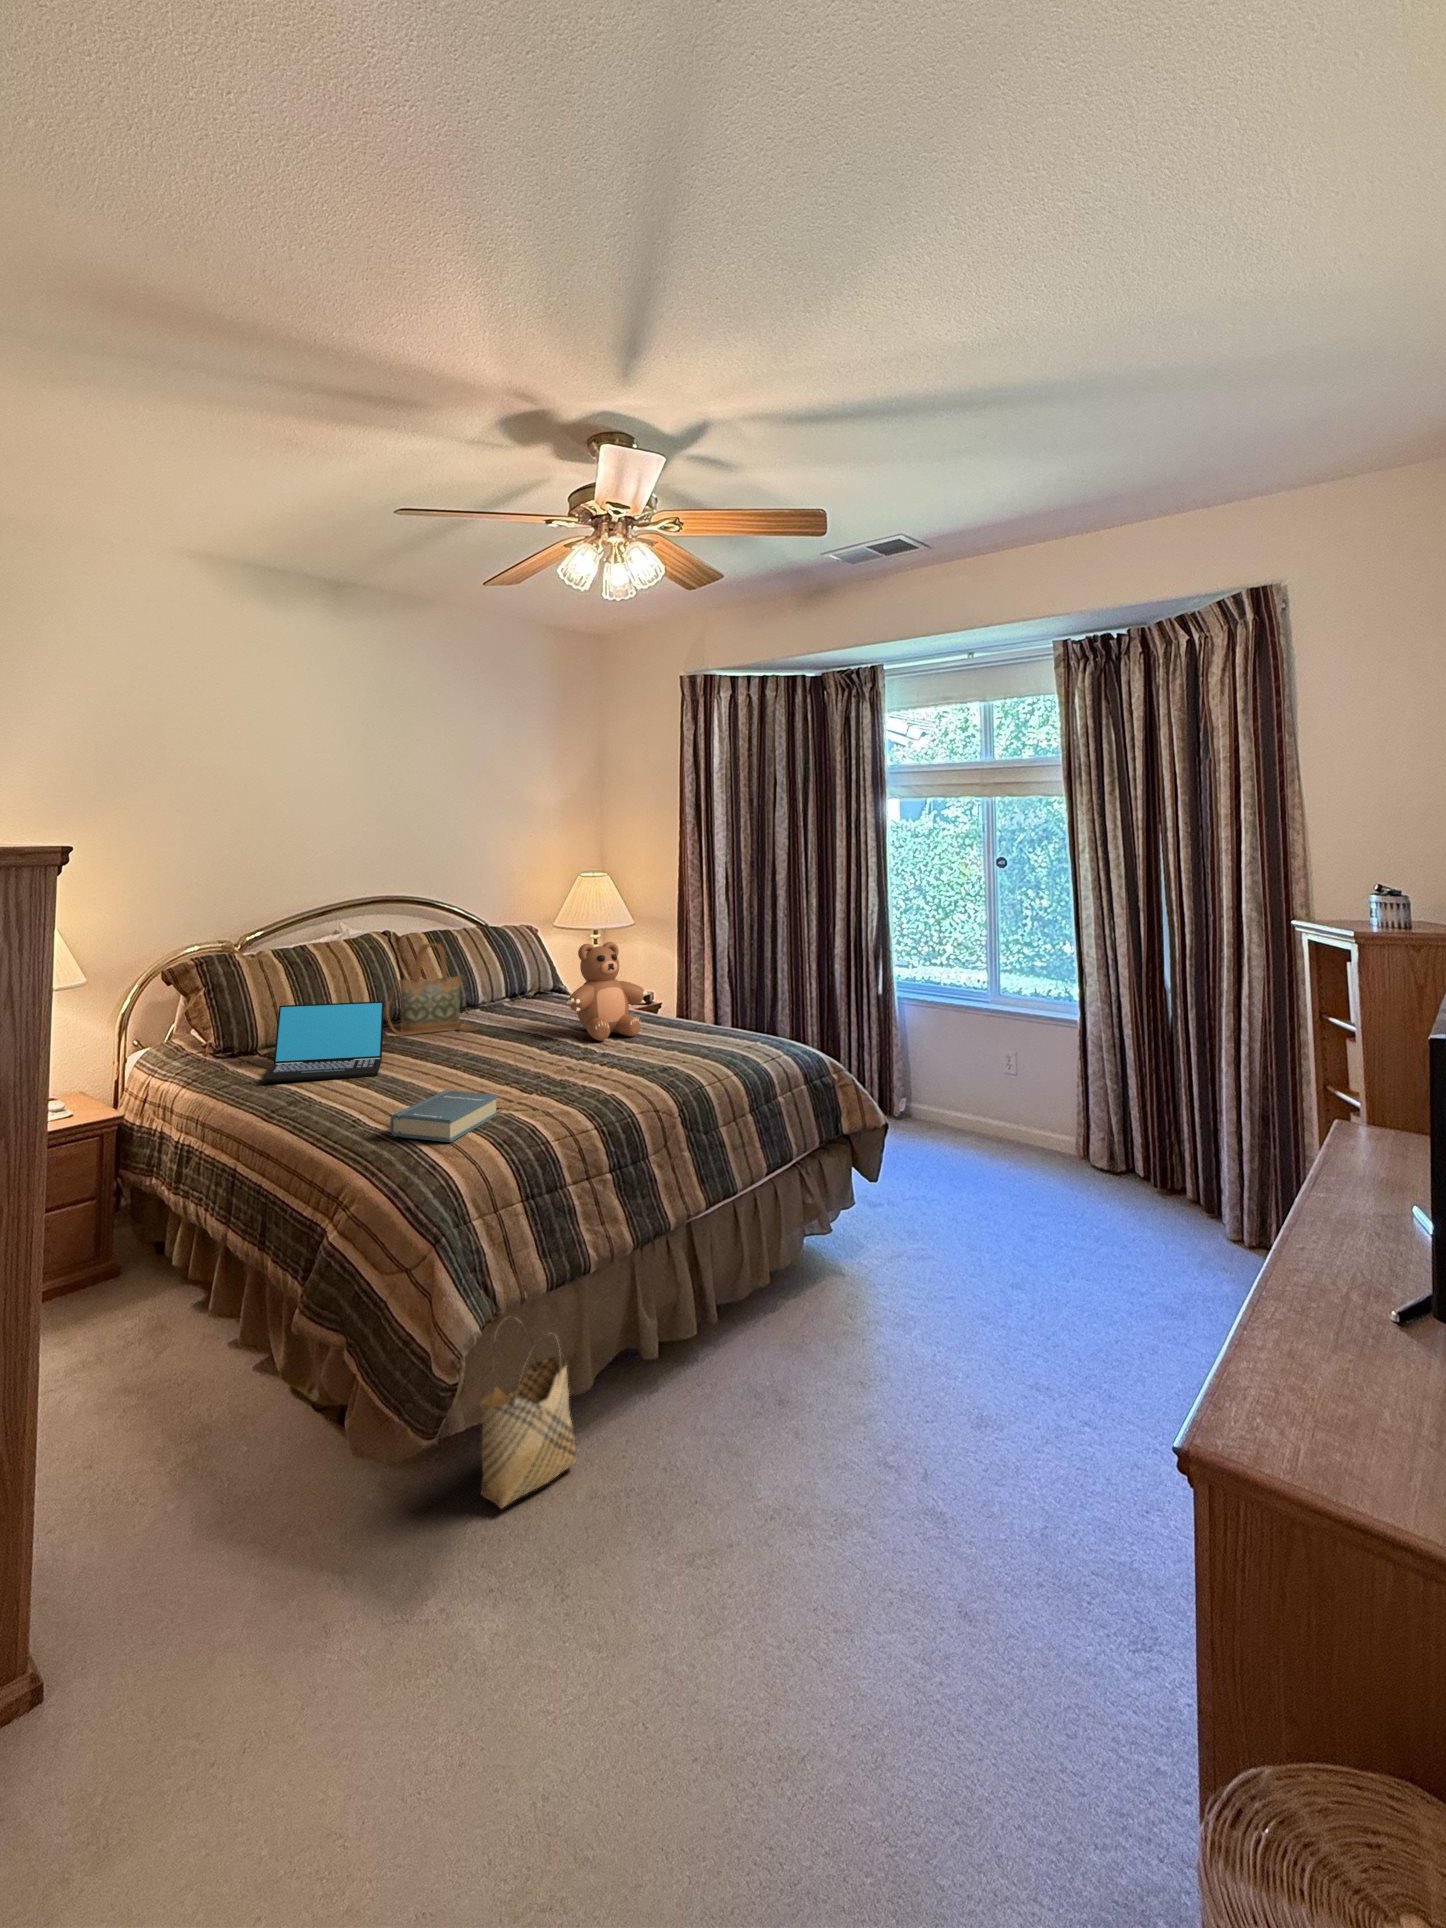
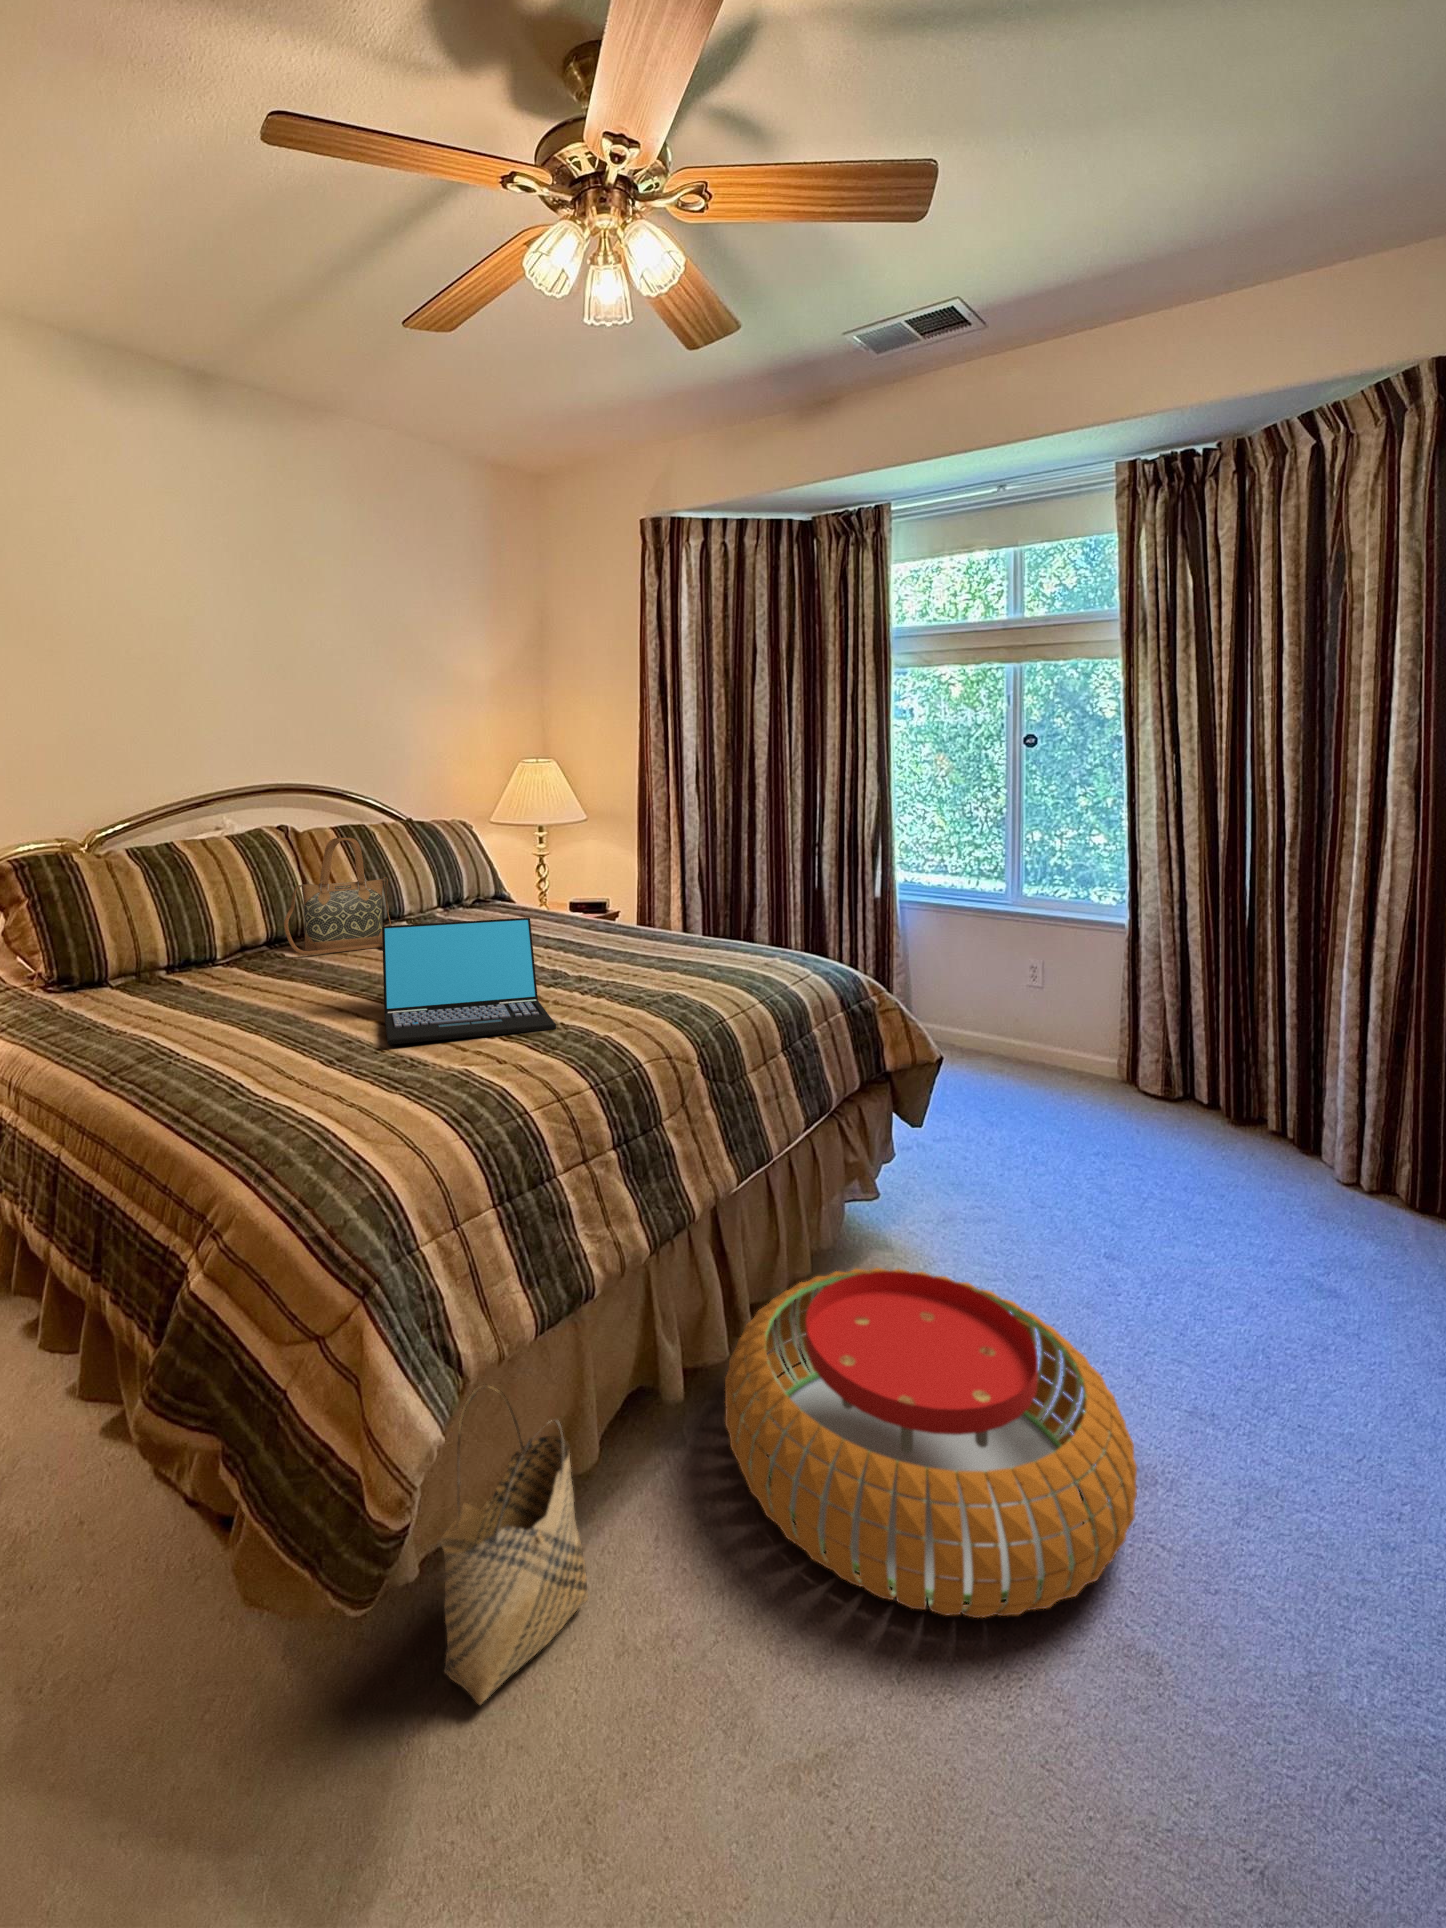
teddy bear: present [567,942,648,1041] -> none [526,832,629,958]
laptop: present [262,1001,384,1083] -> present [382,918,556,1045]
hardback book: present [390,1090,498,1142] -> none [285,1036,448,1121]
pouf: none [683,1273,959,1484] -> present [725,1268,1137,1618]

